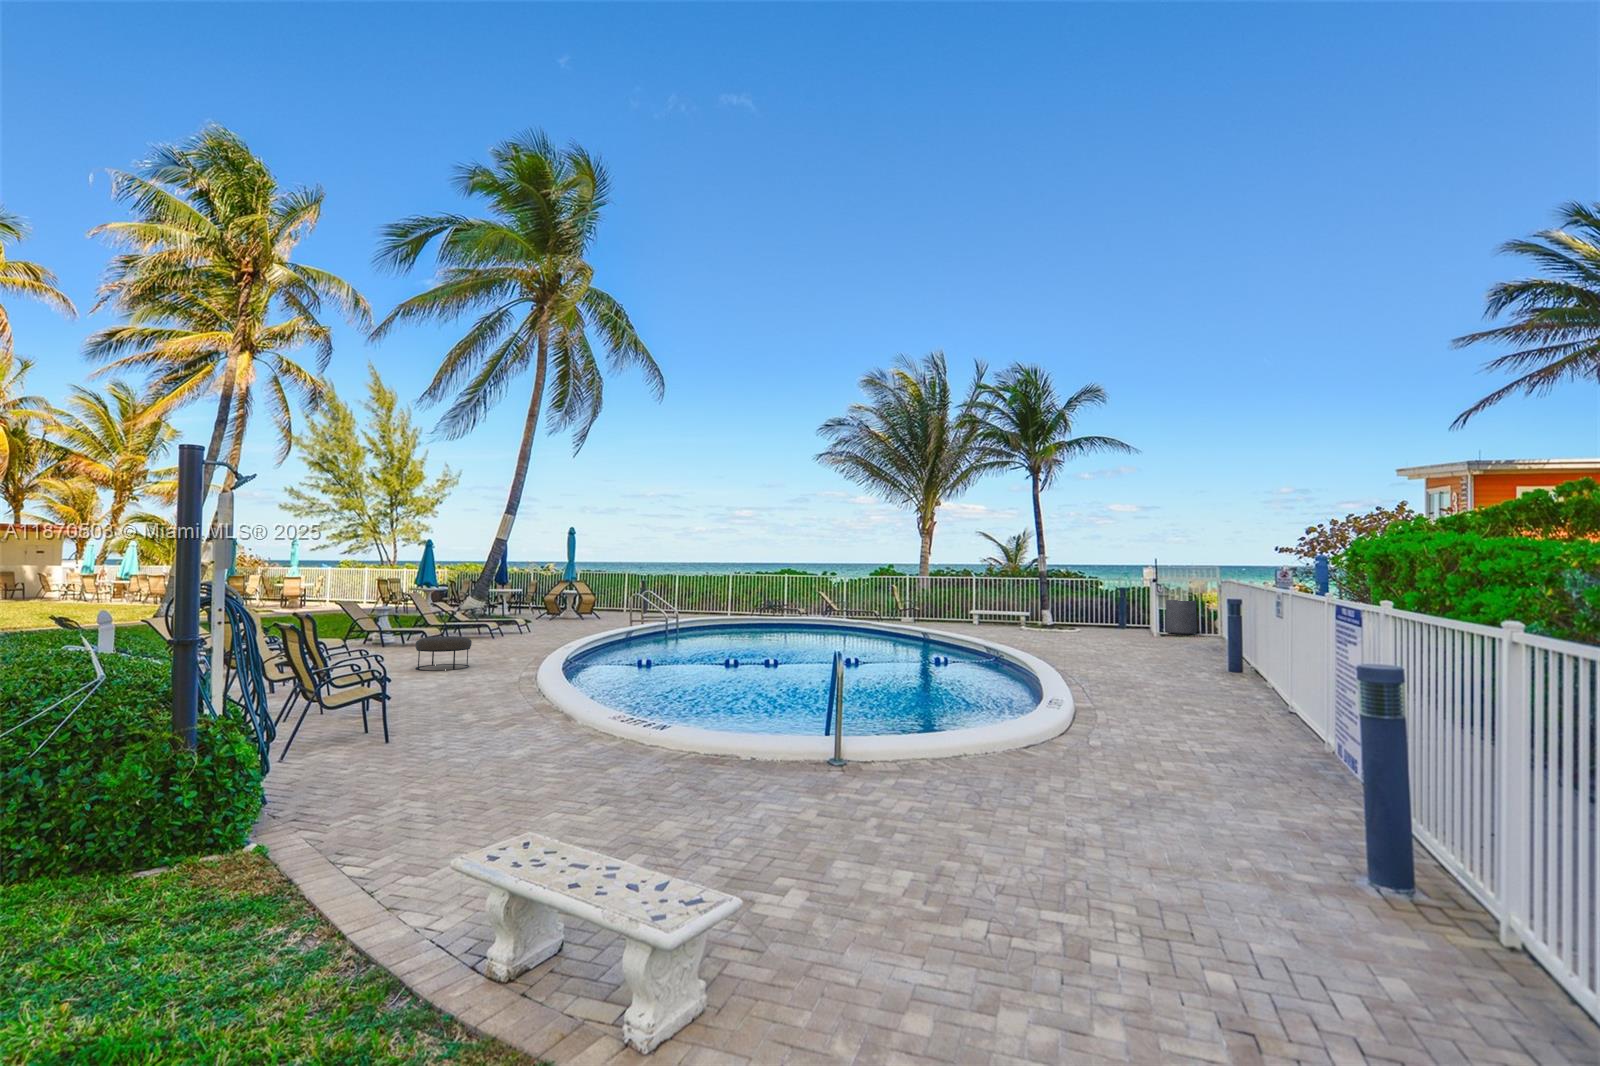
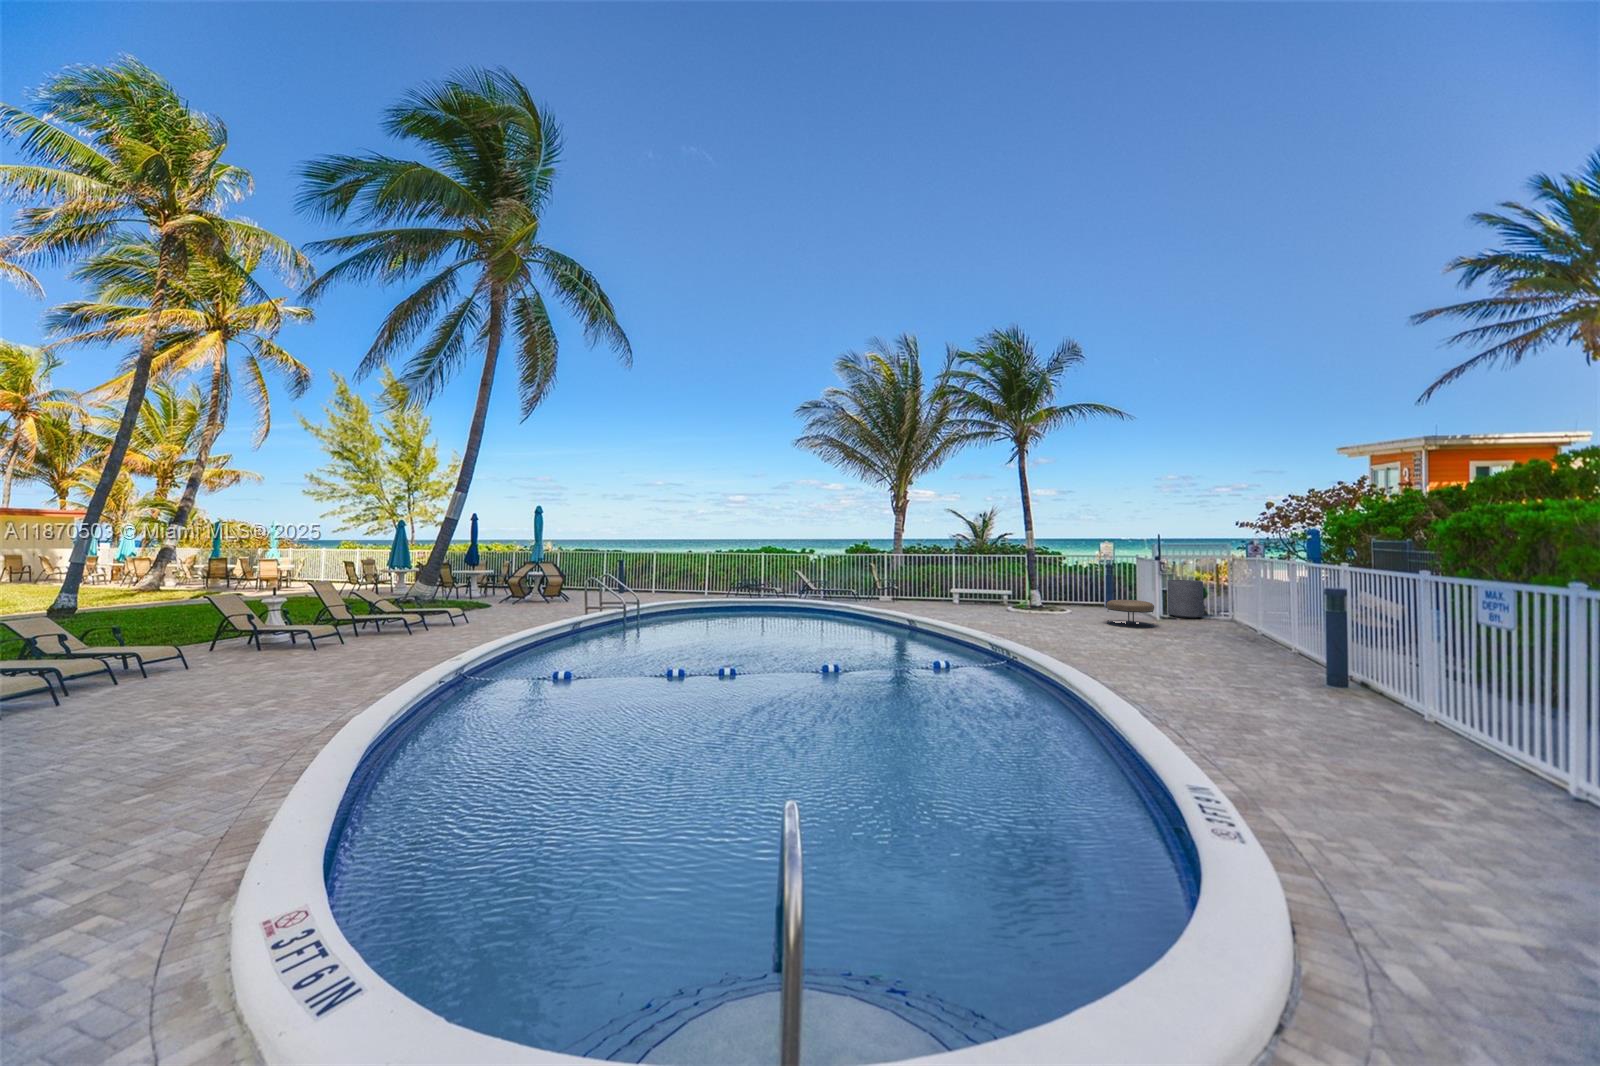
ottoman: present [416,636,472,671] -> present [1106,600,1154,628]

